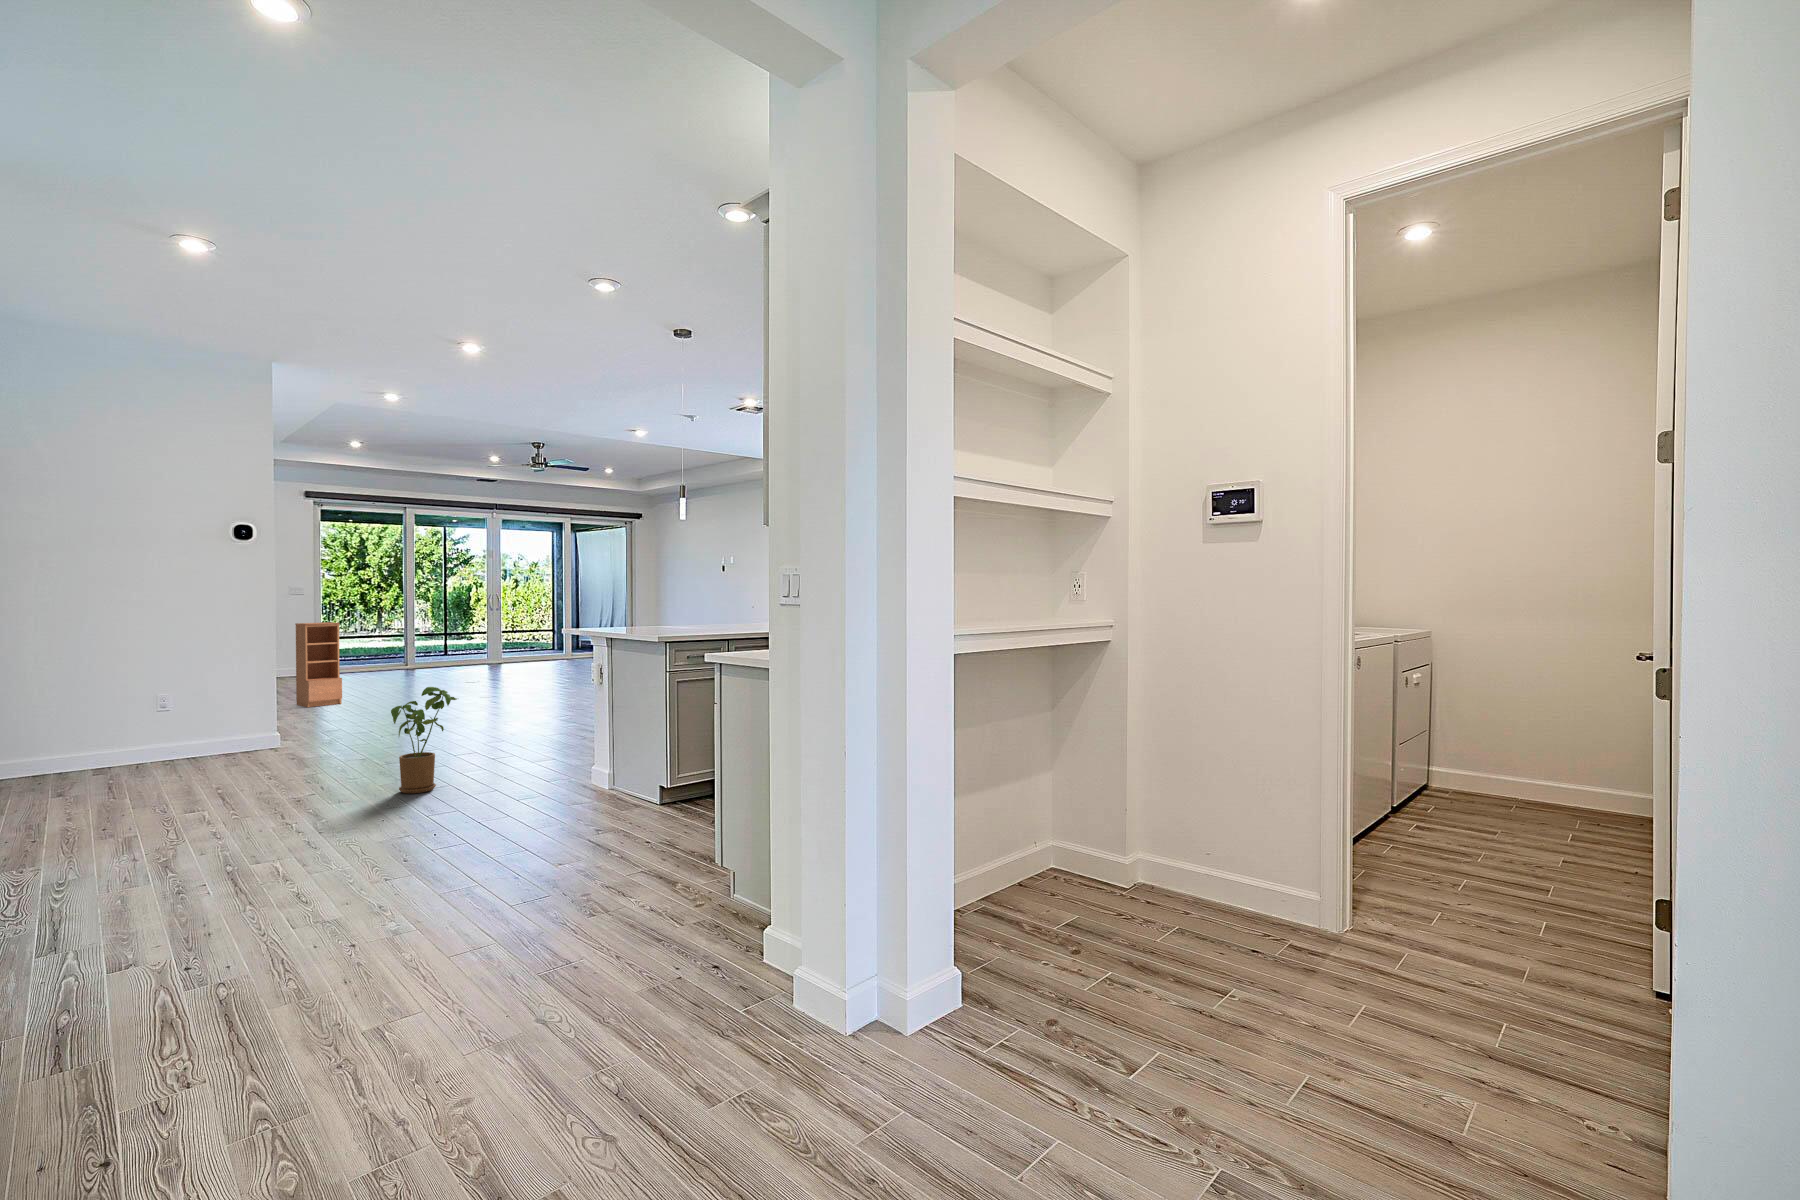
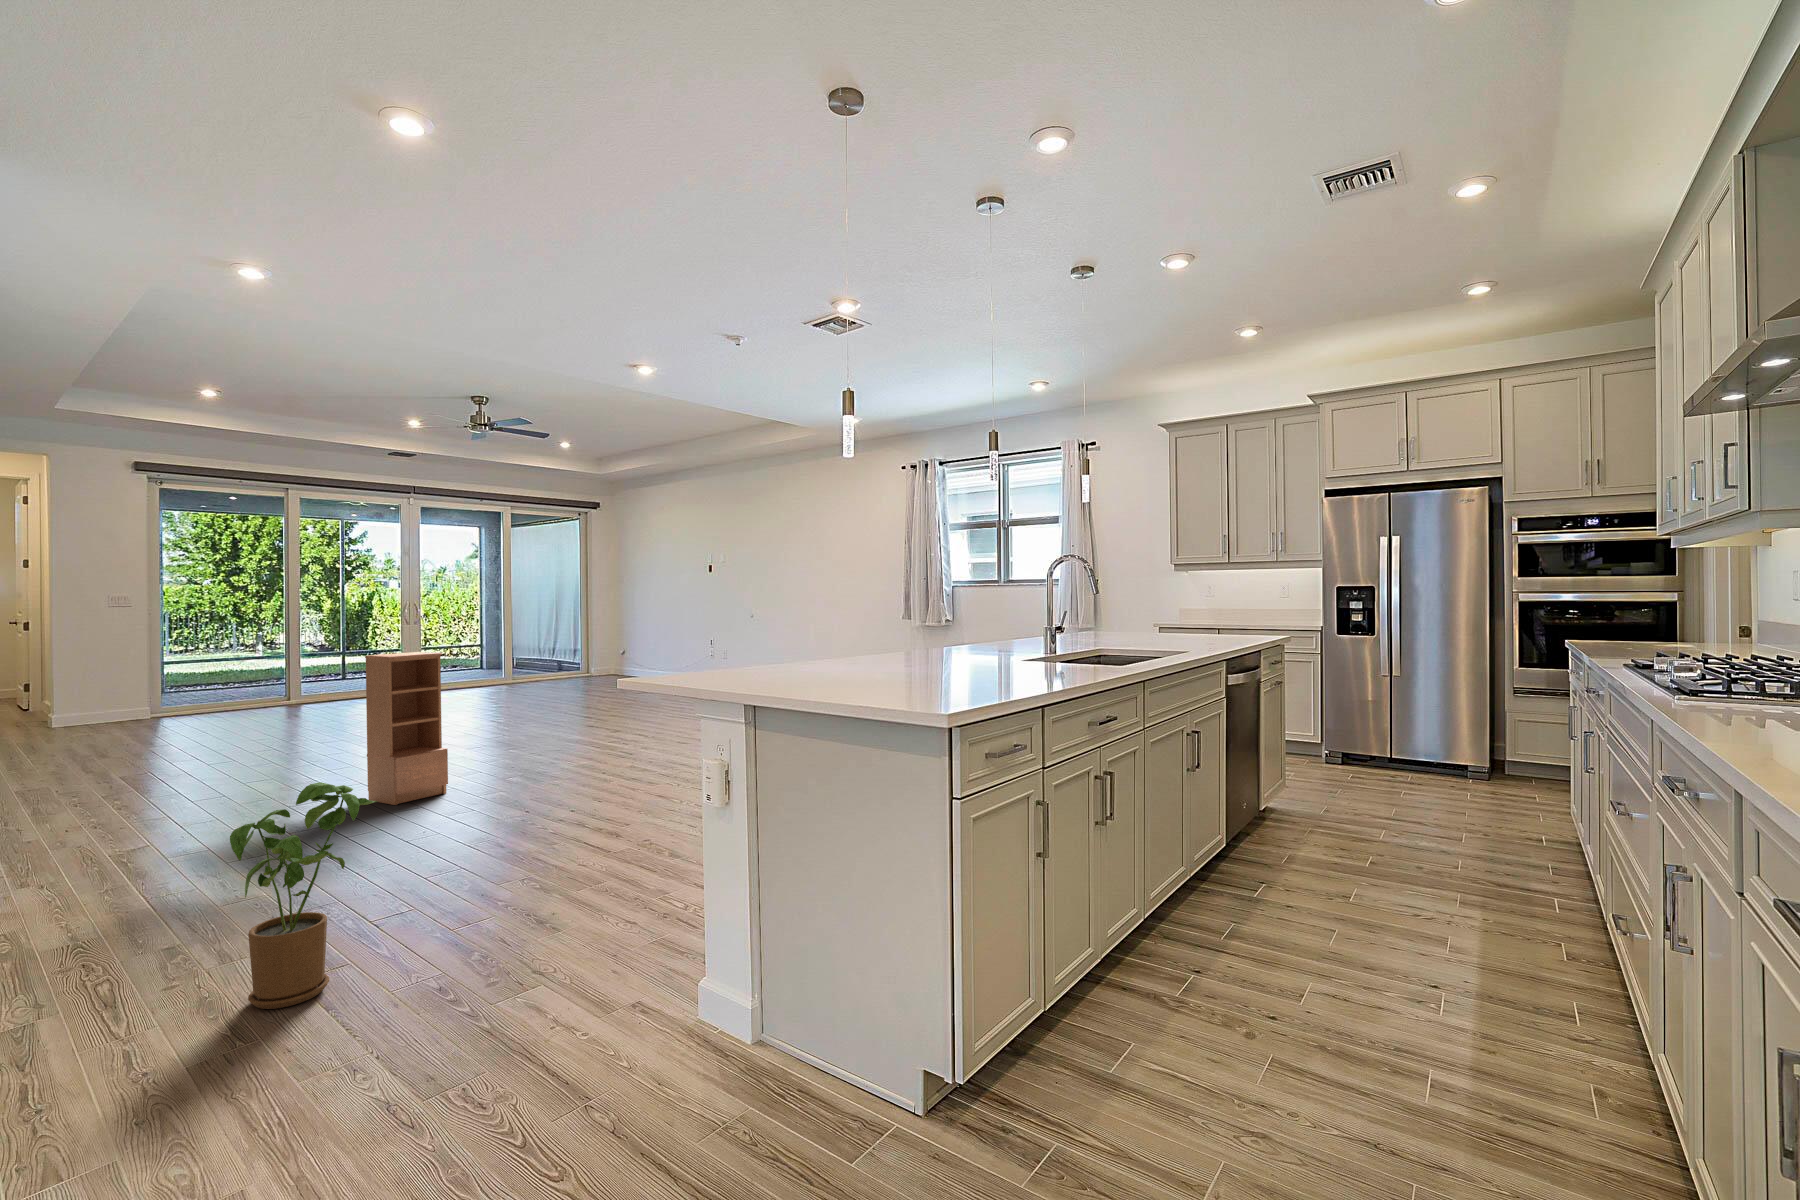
bookcase: present [295,622,342,707] -> present [365,652,448,805]

